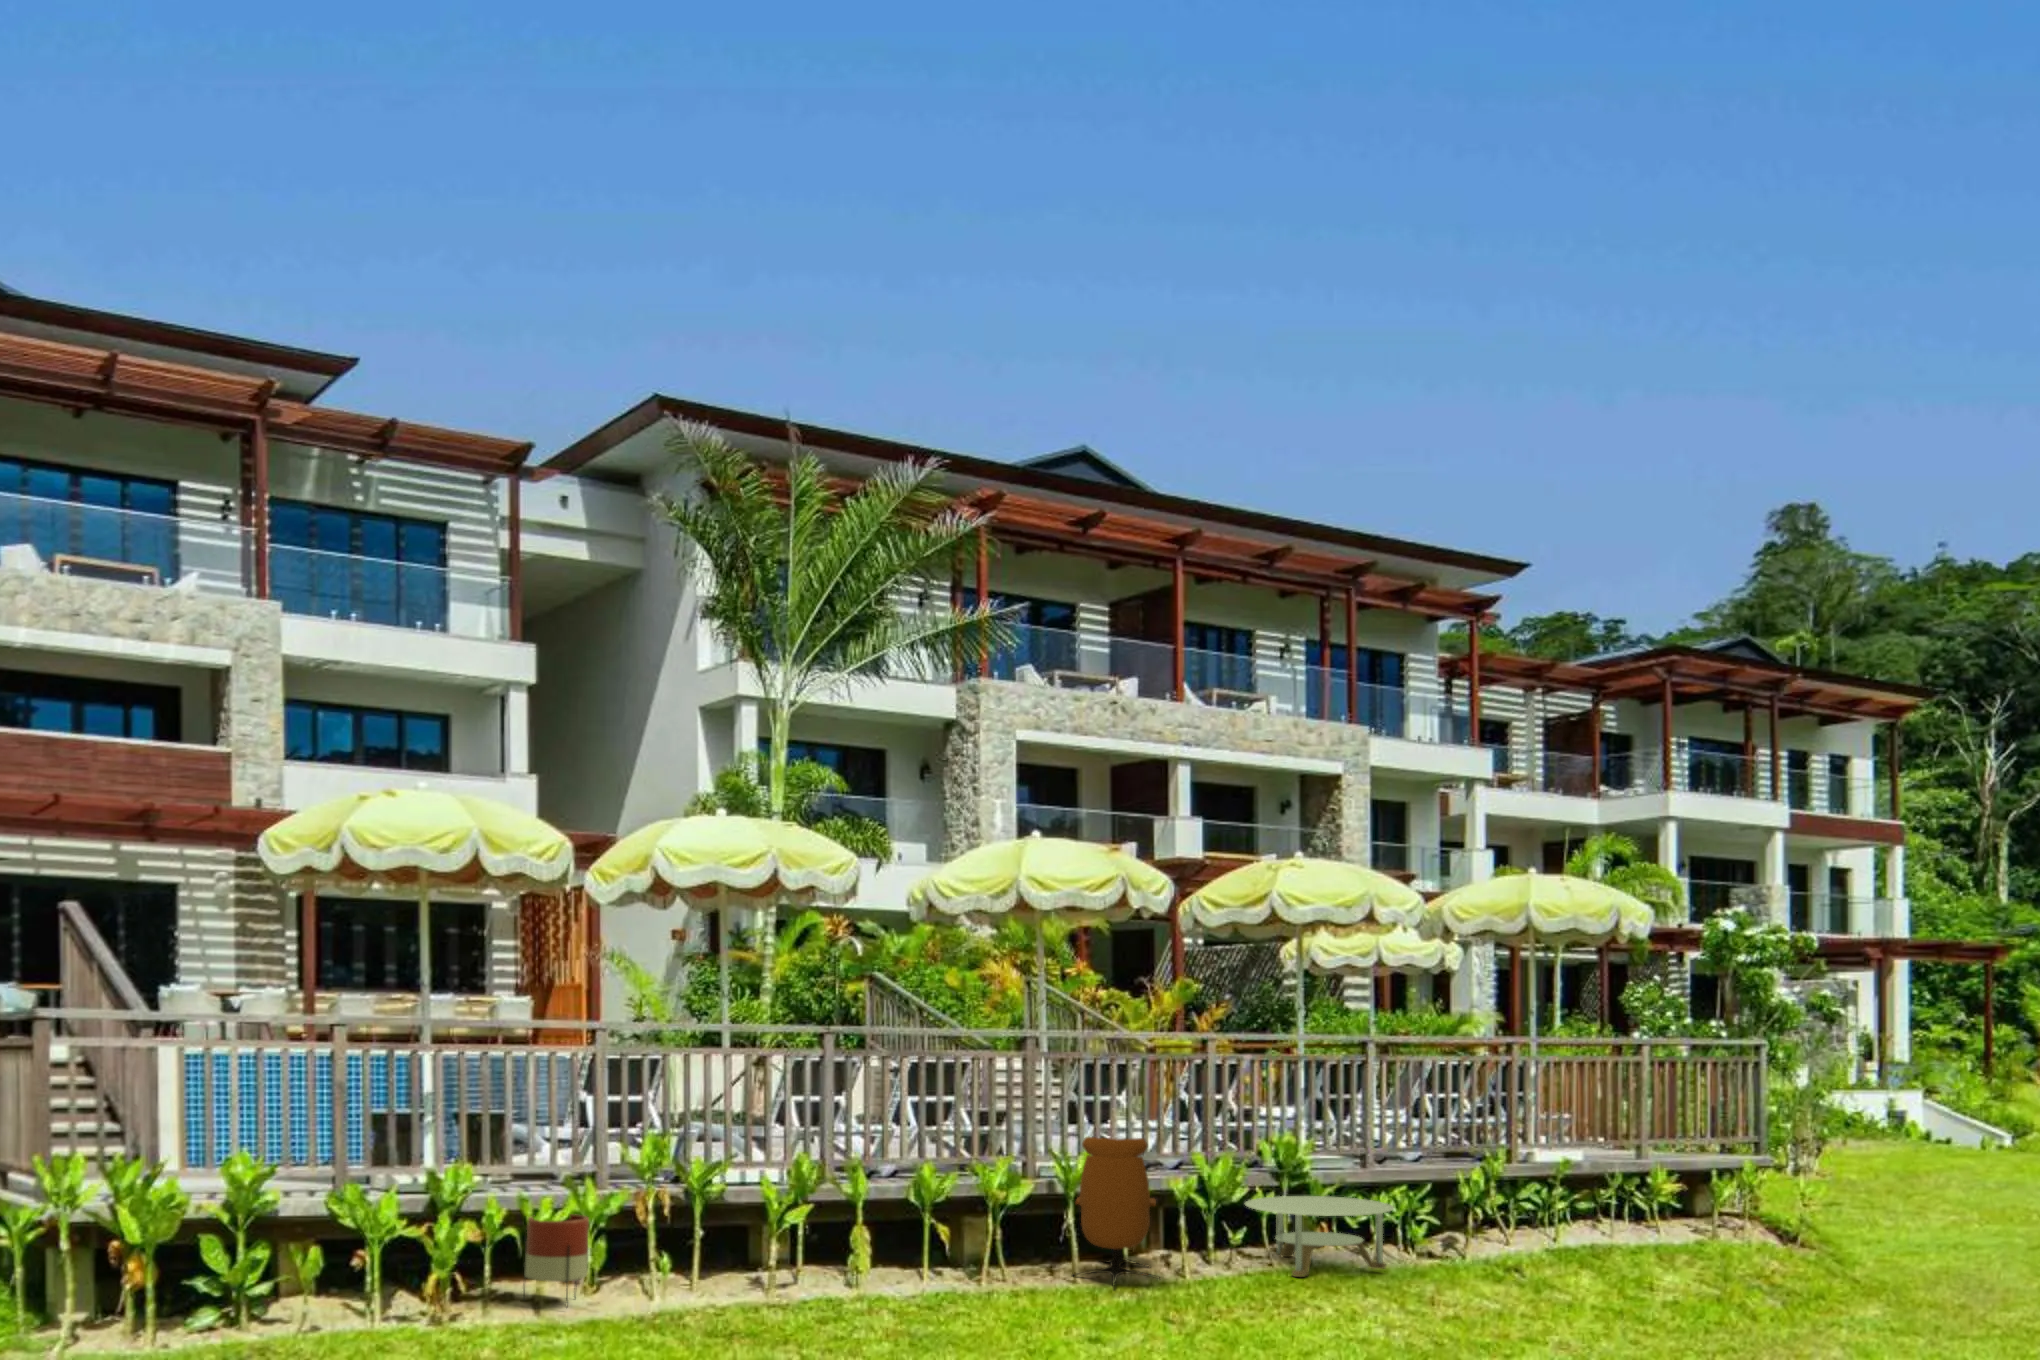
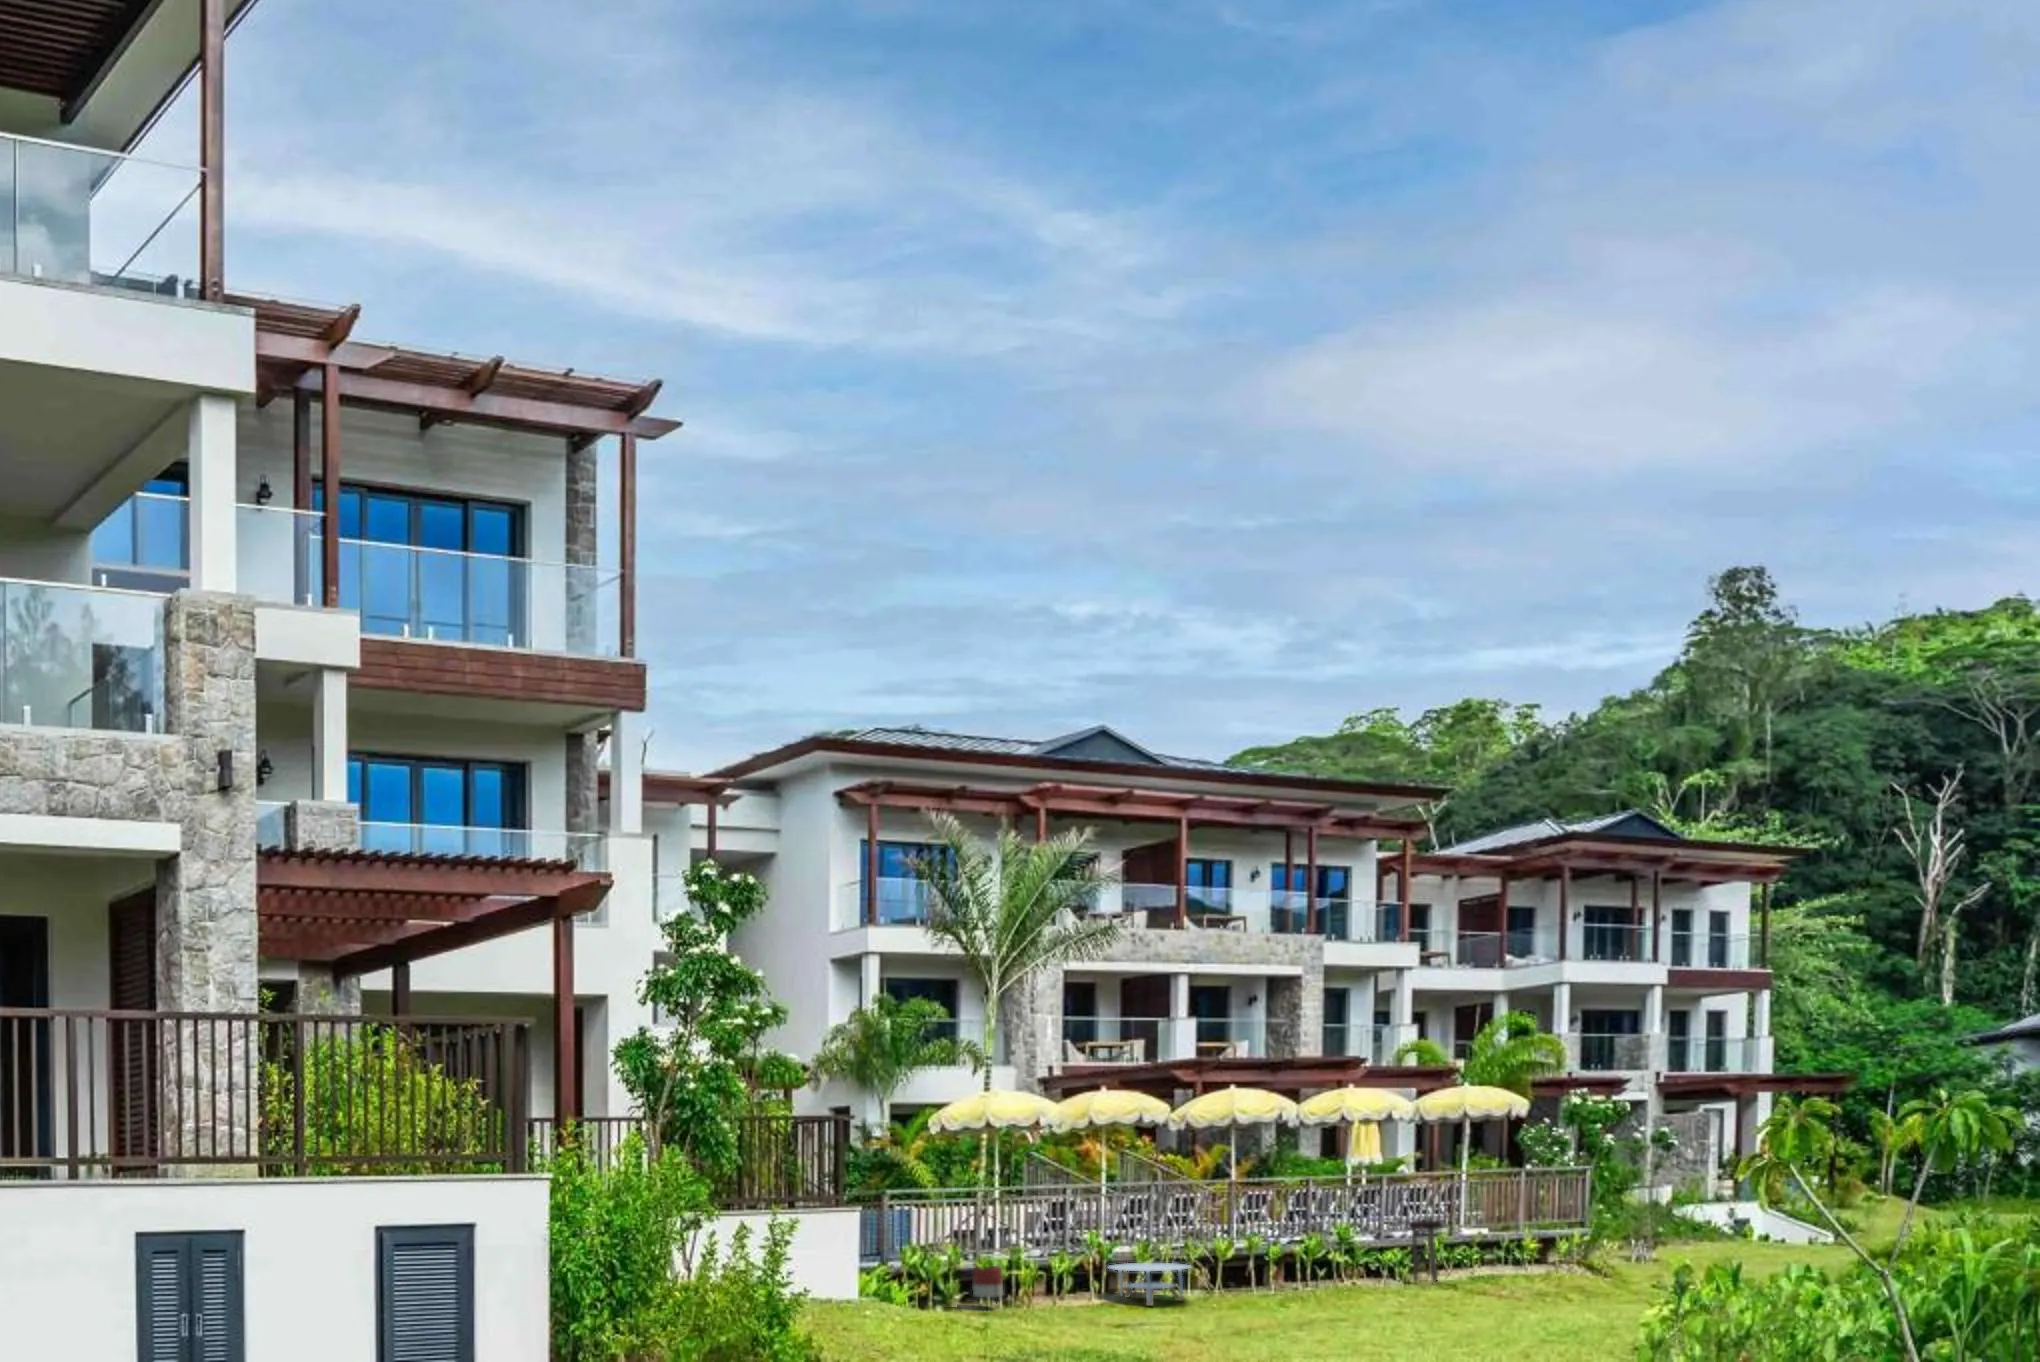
stool: none [1429,1134,1491,1249] -> present [1408,1221,1443,1283]
lounge chair: present [1072,1137,1160,1286] -> none [1226,1223,1274,1300]
round table: present [1245,1196,1394,1277] -> present [1109,1263,1190,1306]

